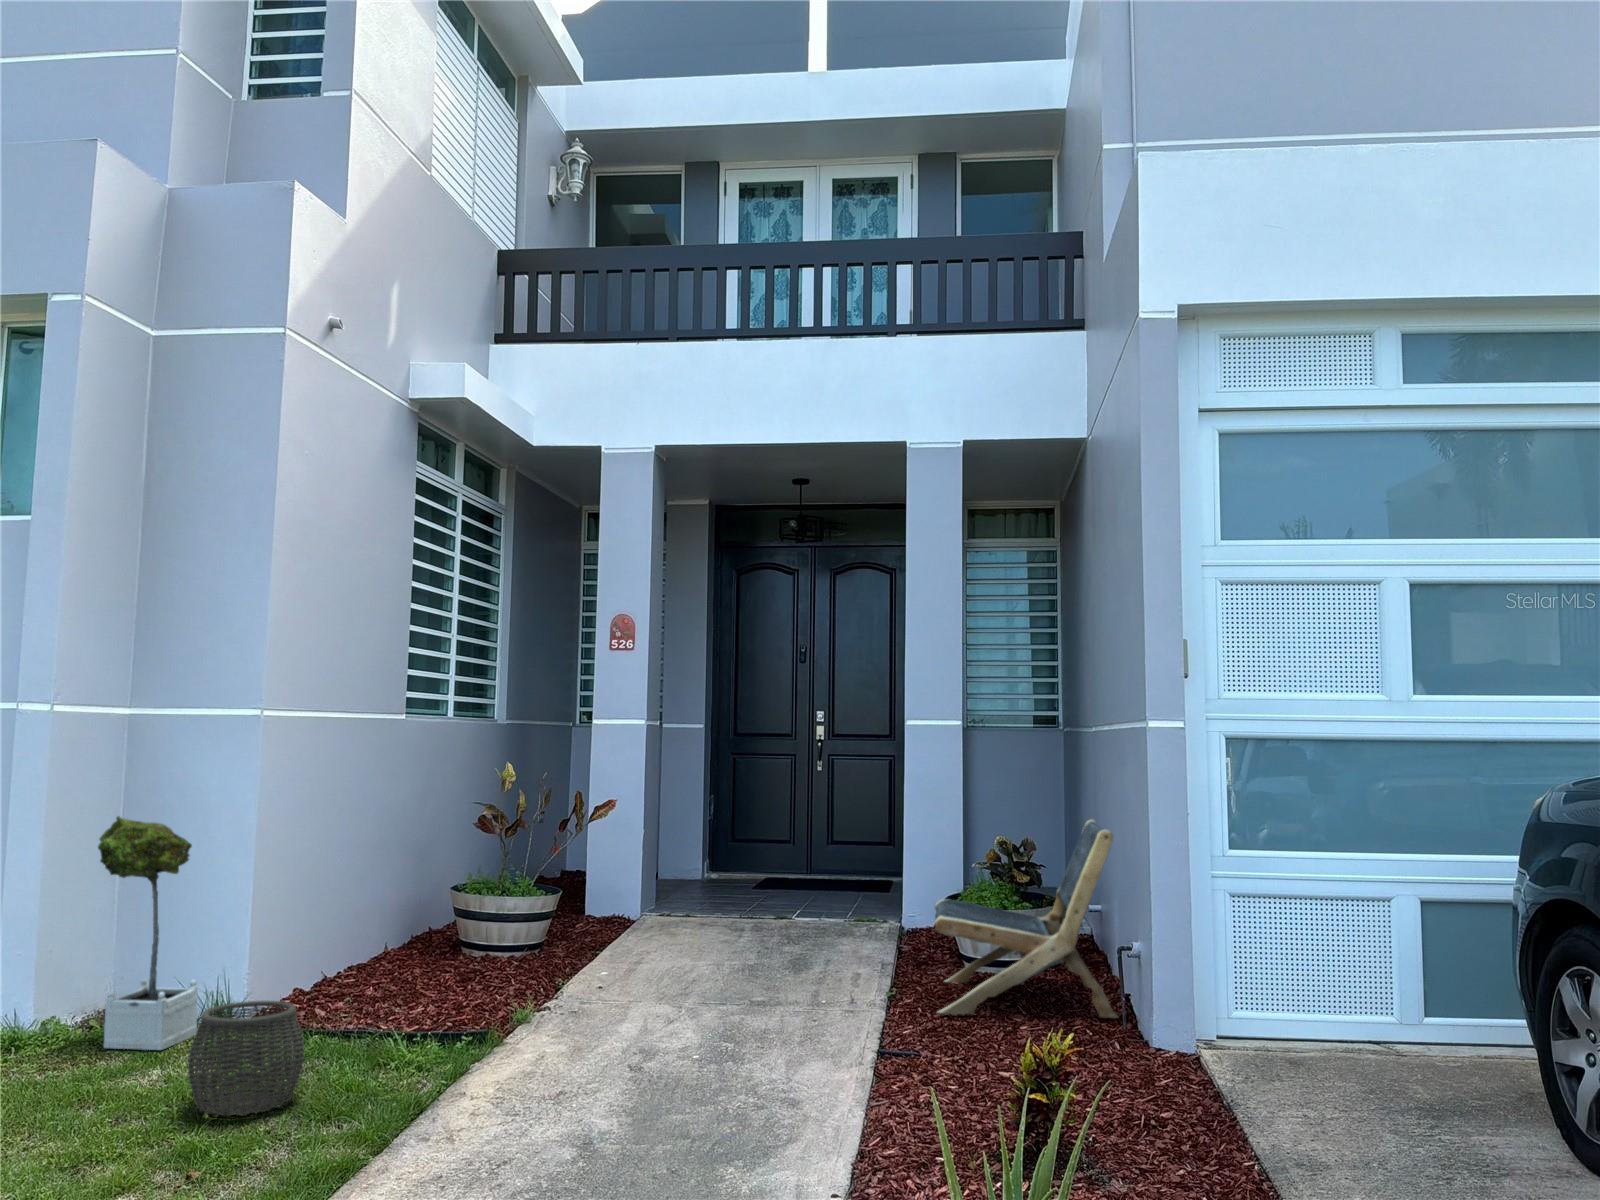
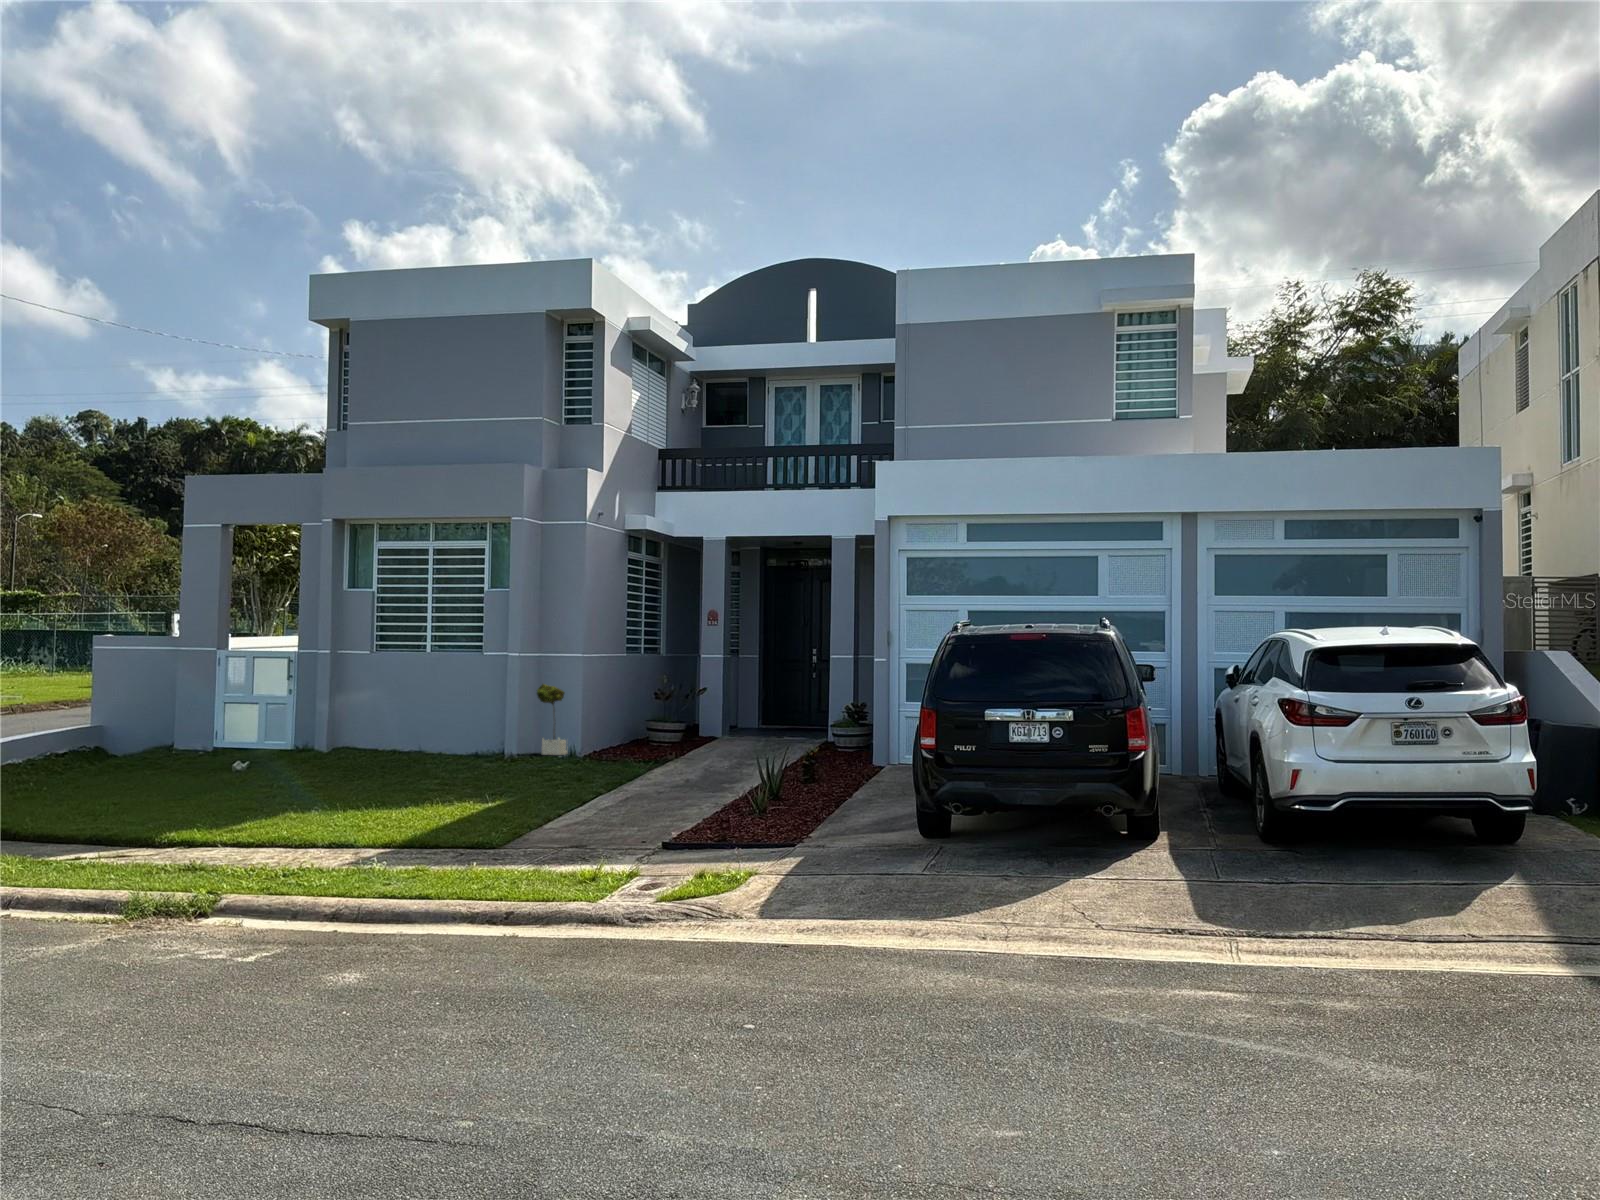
lounge chair: present [935,819,1118,1018] -> none [809,688,880,752]
woven basket: present [187,1001,305,1116] -> none [575,733,607,760]

